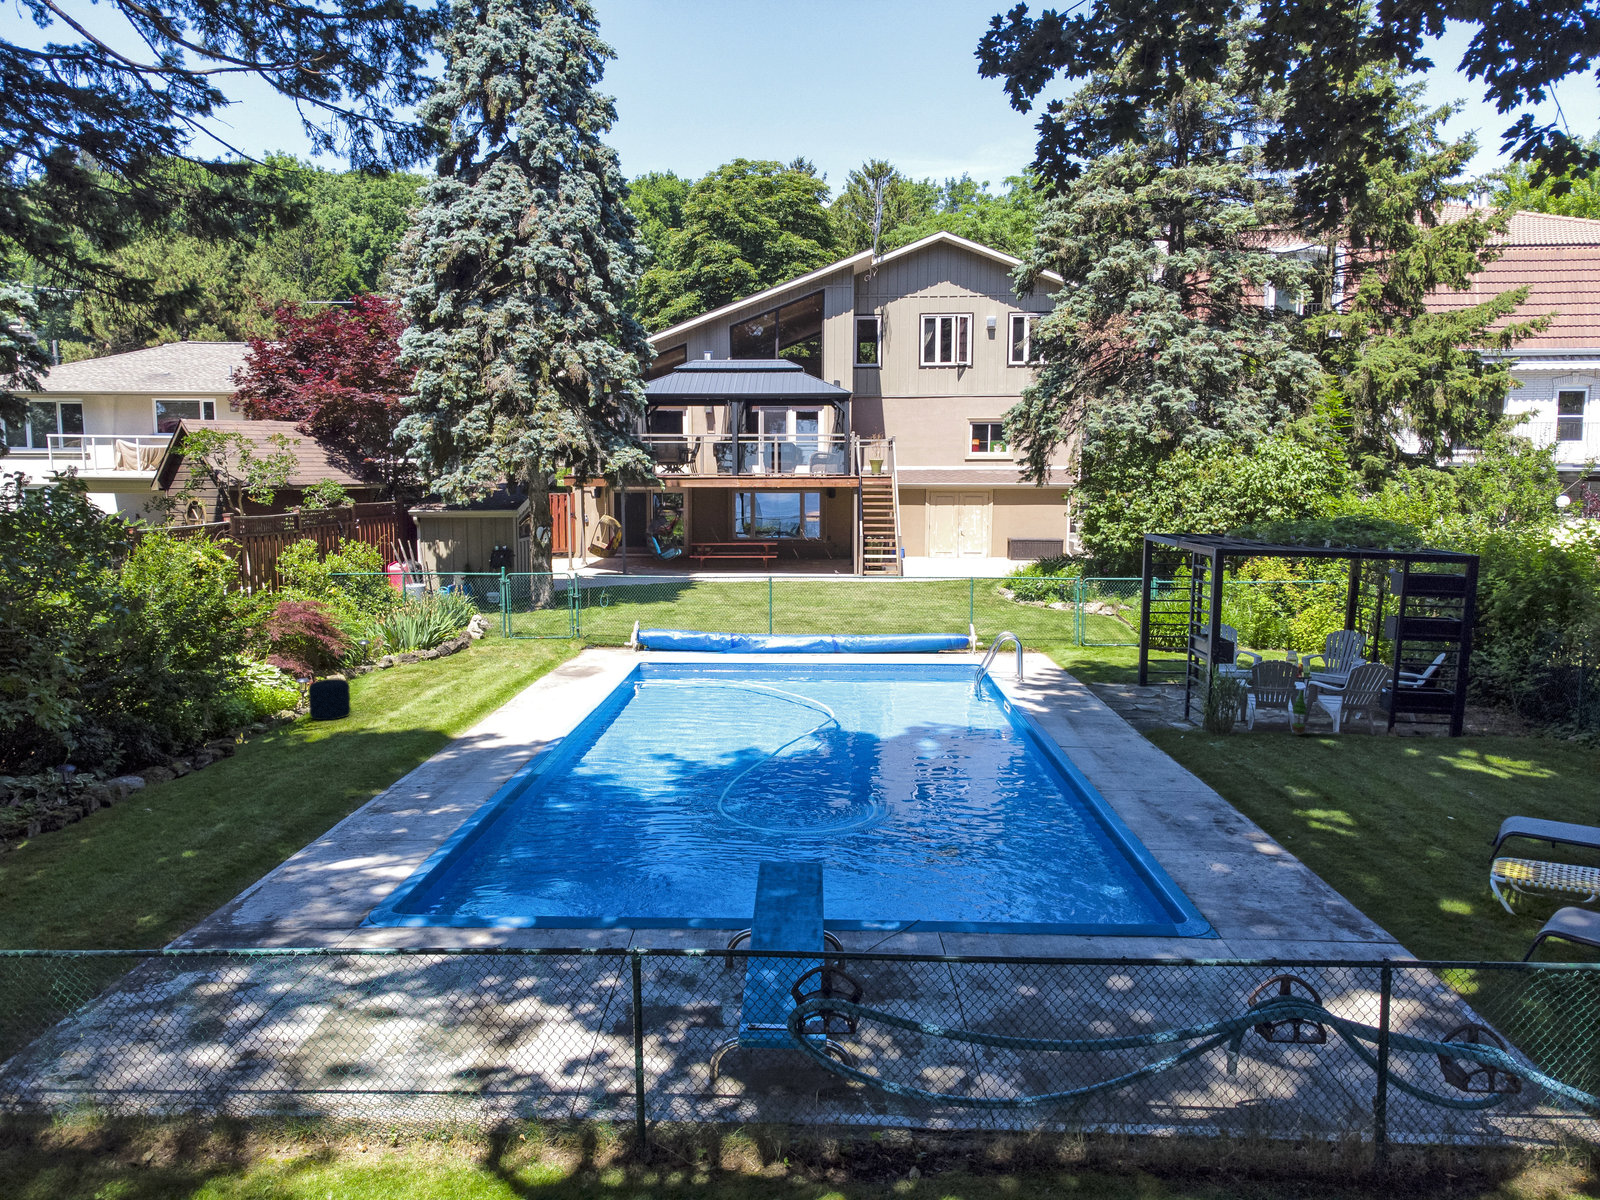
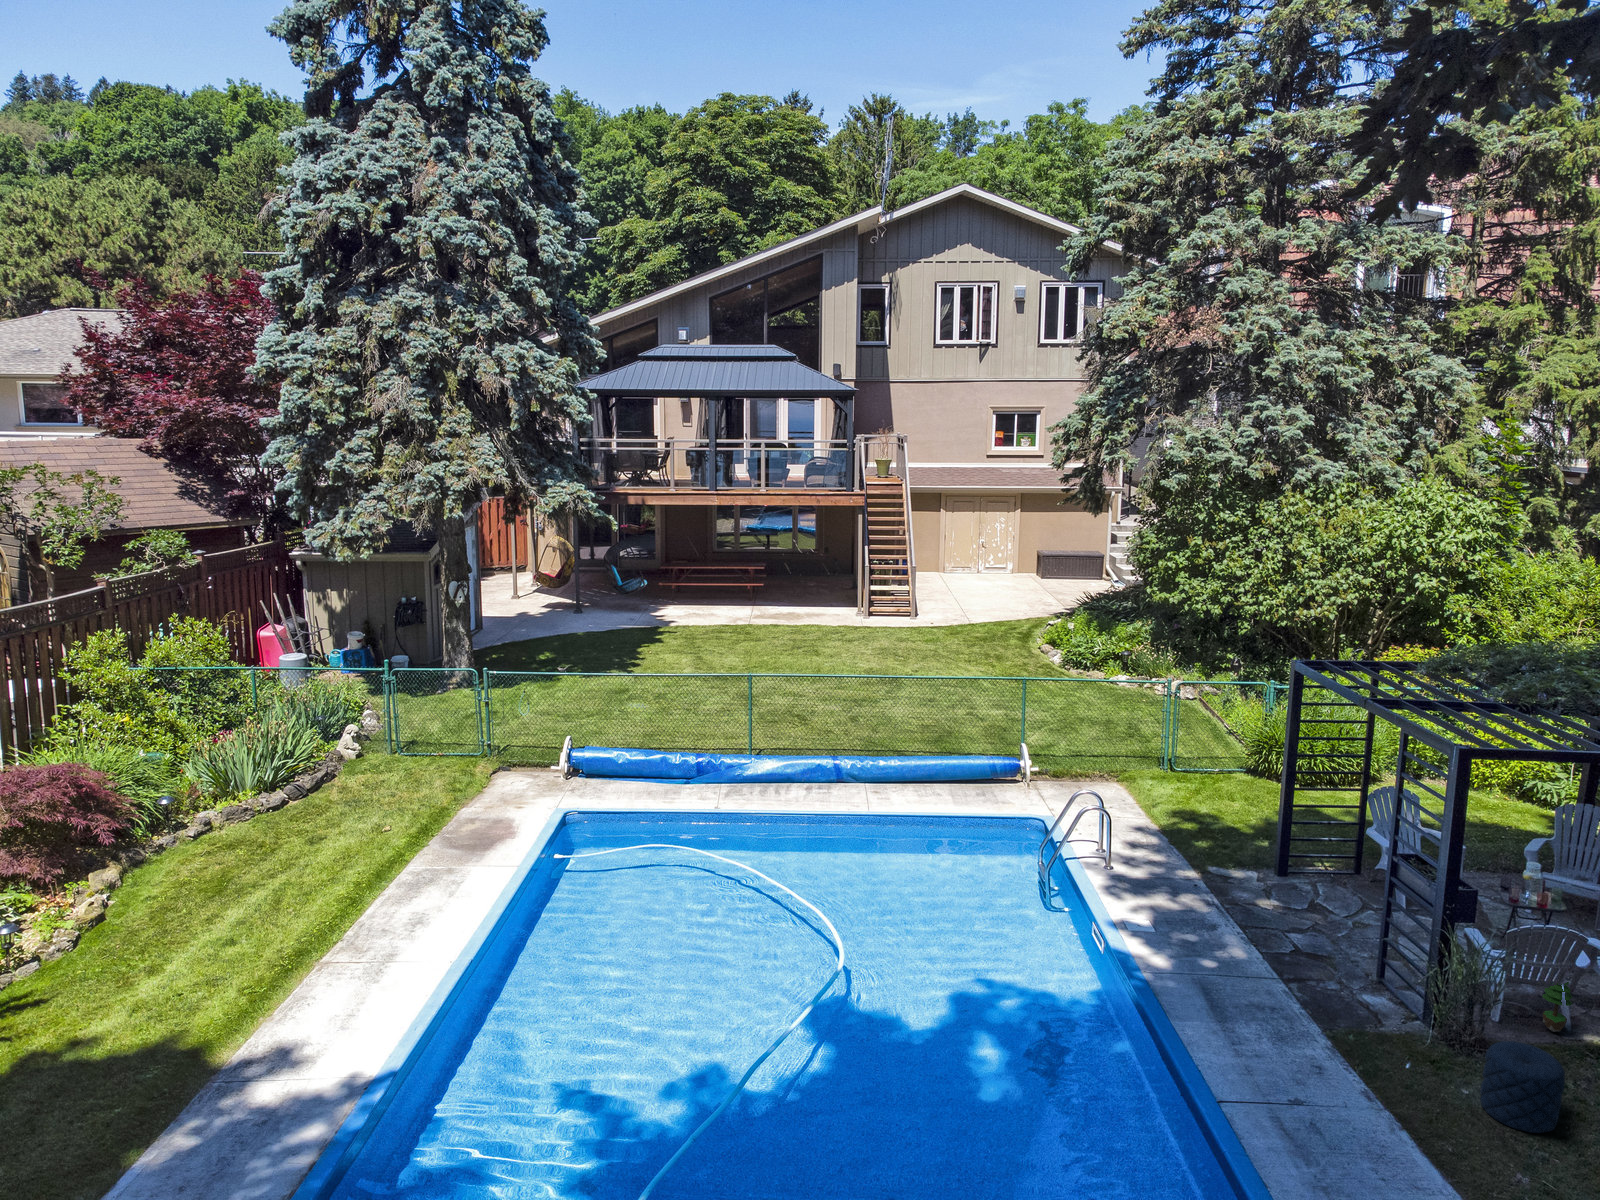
pouf: present [308,678,351,720] -> present [1480,1041,1565,1133]

